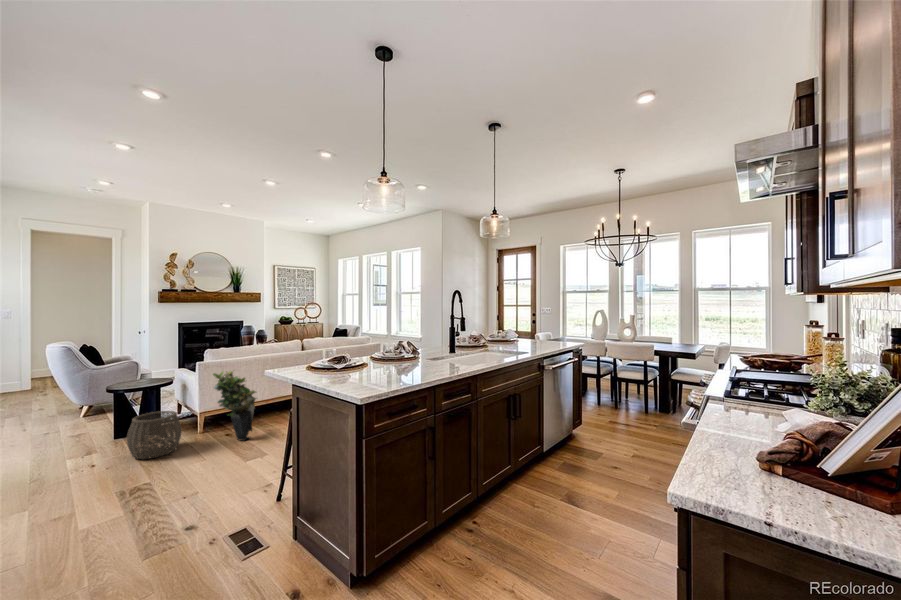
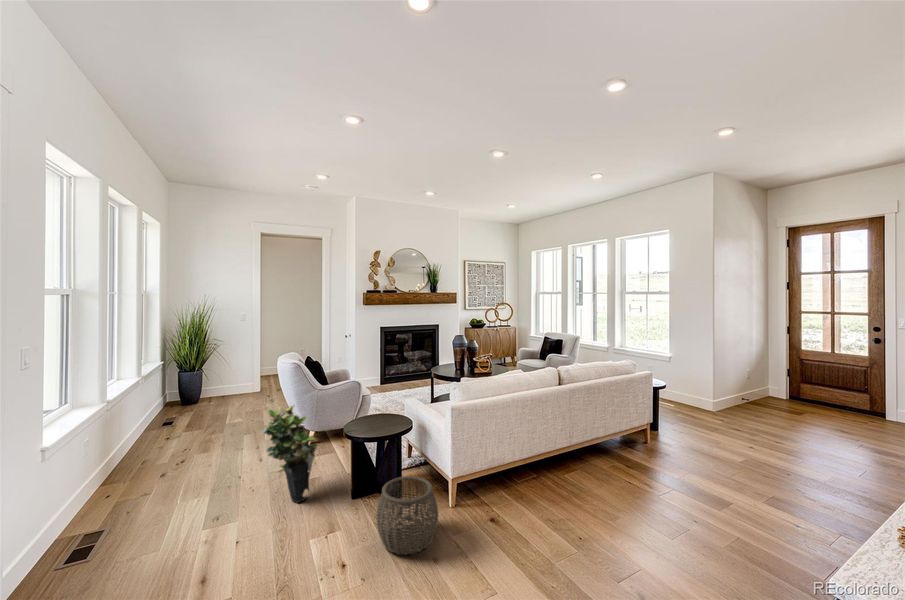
potted plant: present [213,371,256,441] -> present [262,406,318,503]

